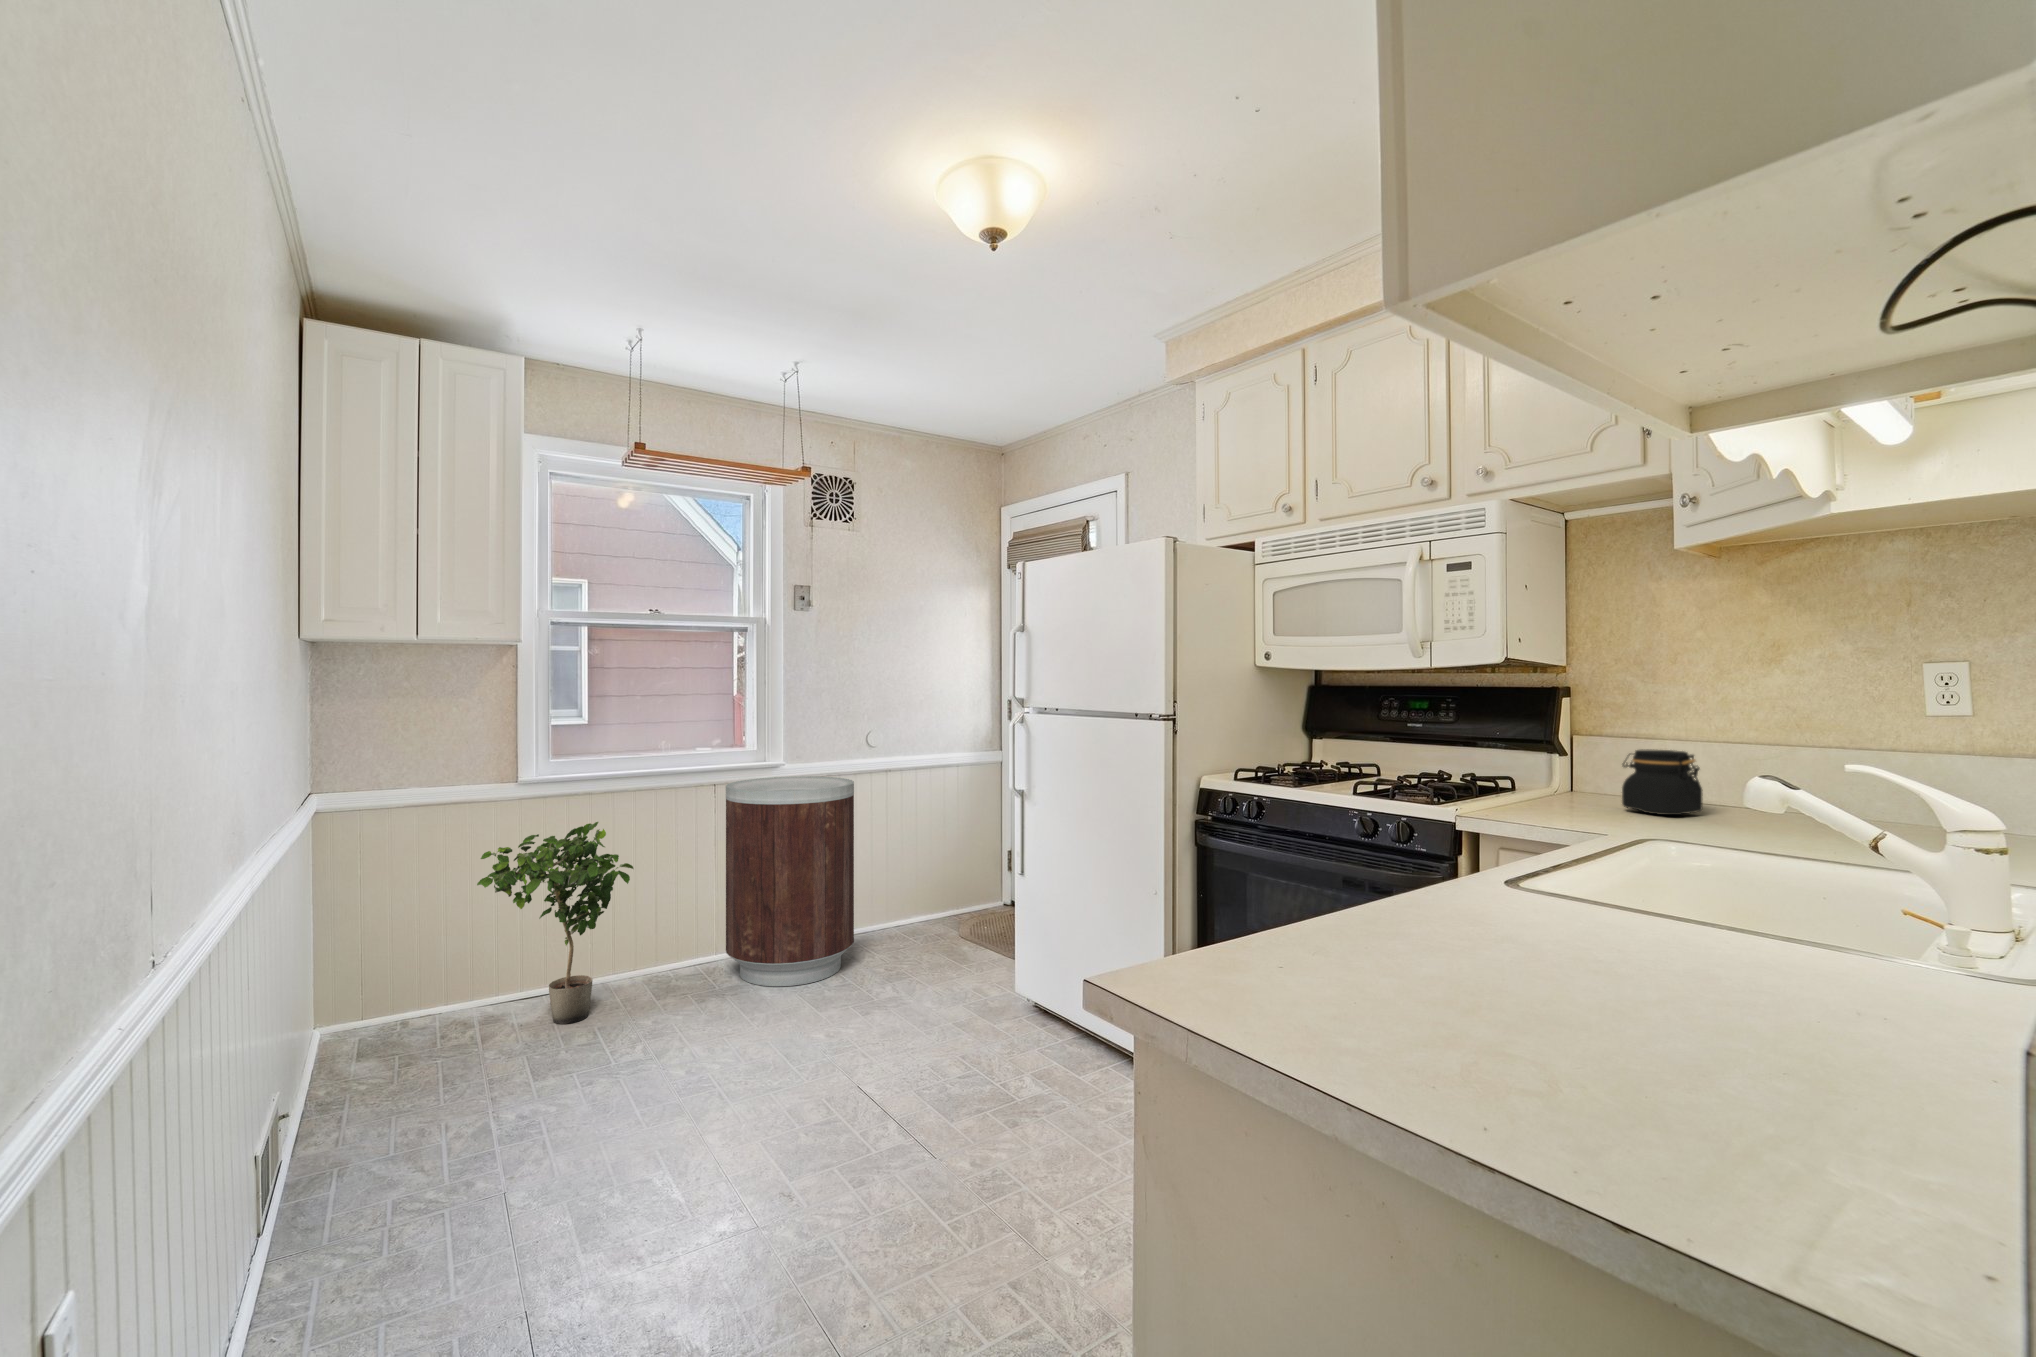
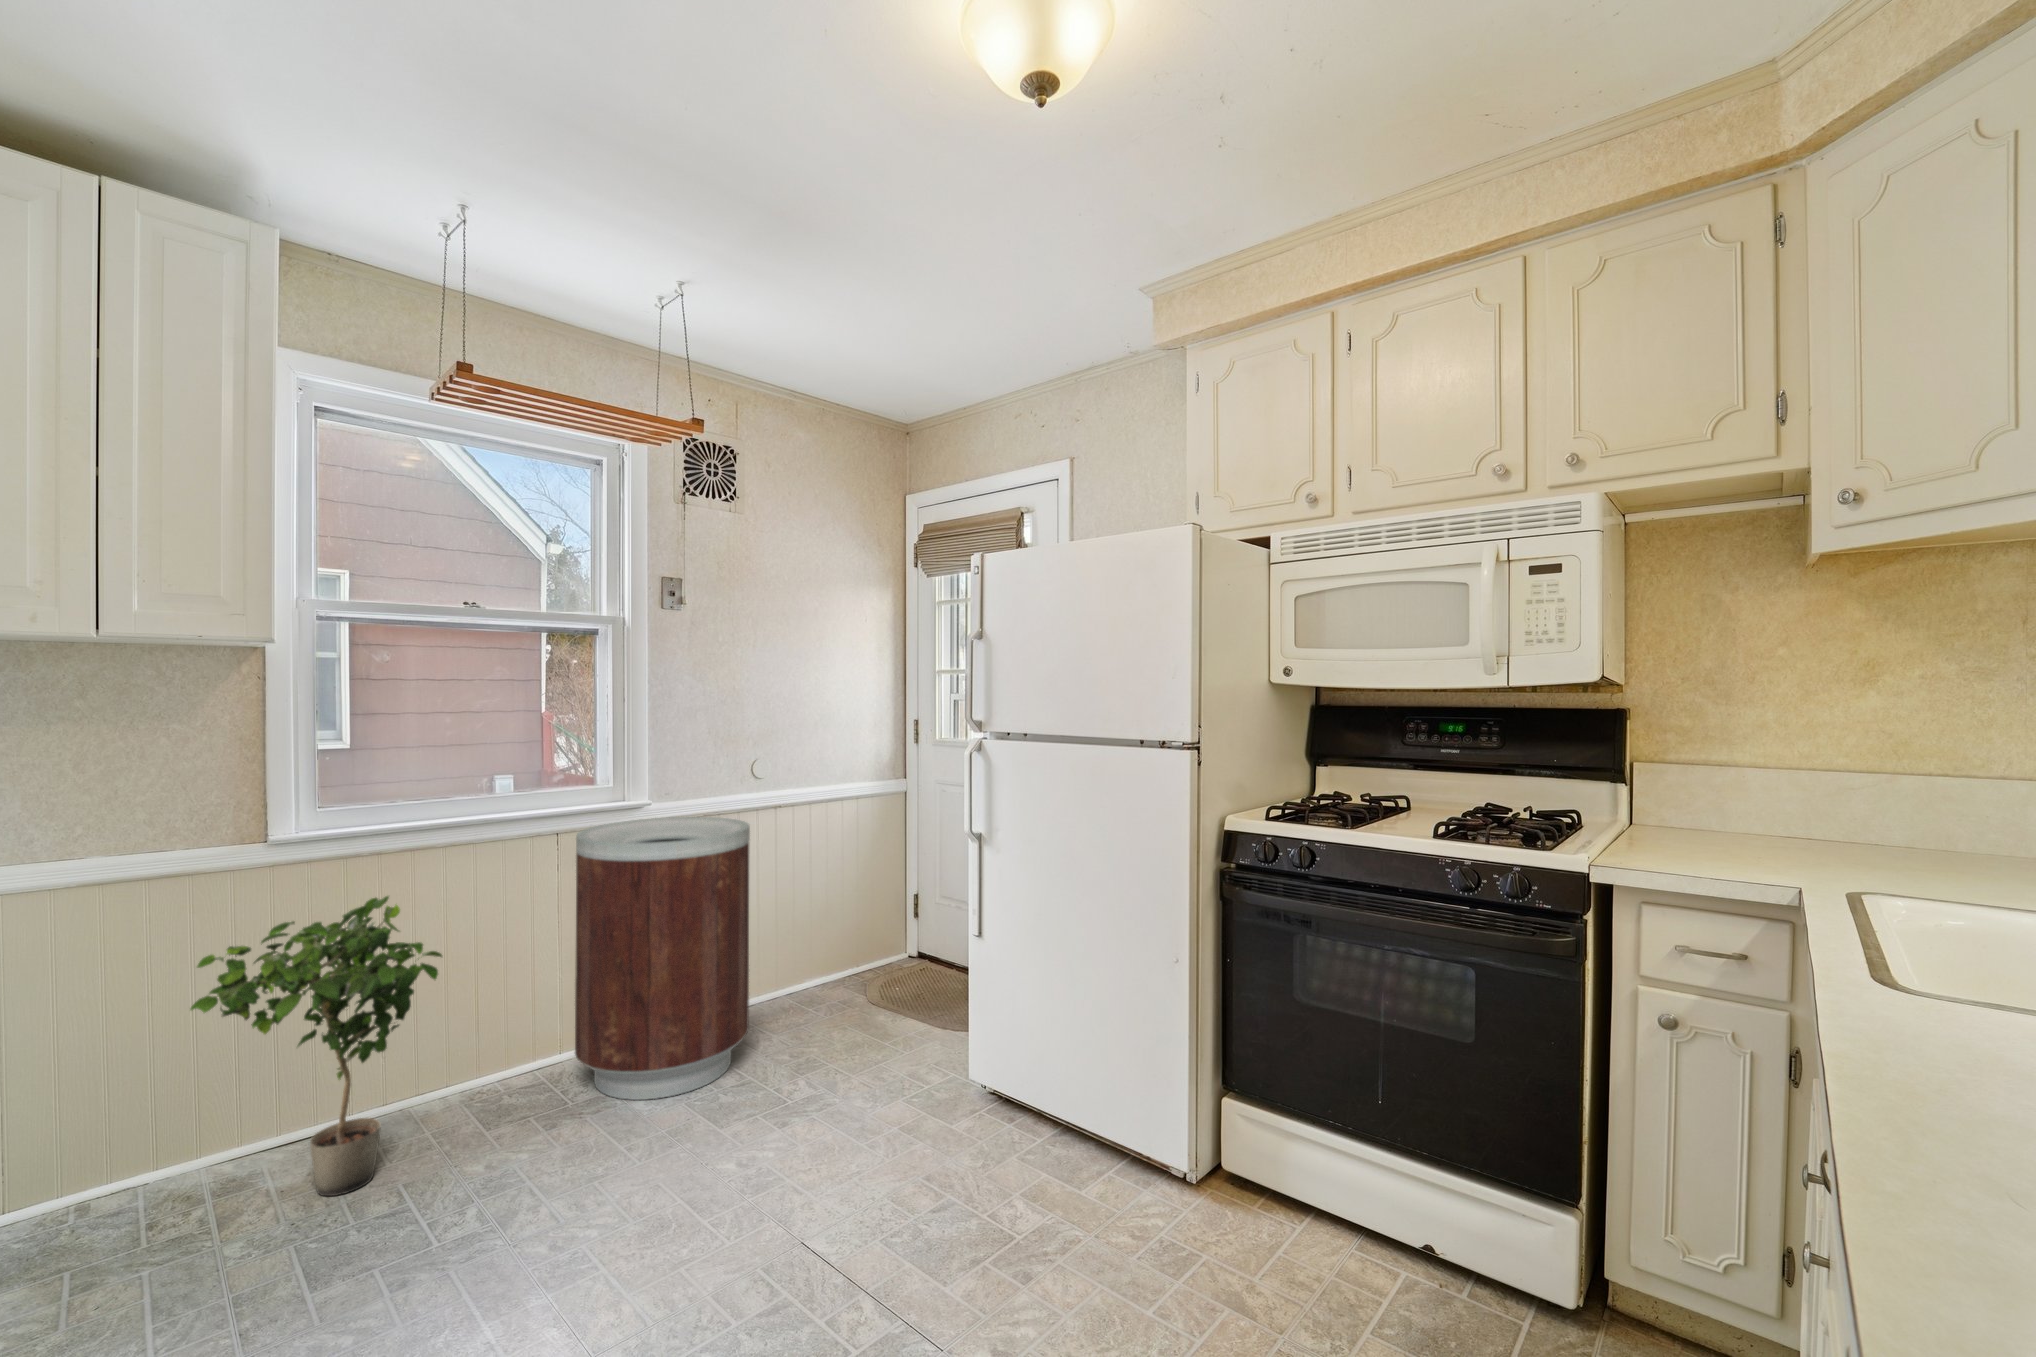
jar: present [1622,749,1703,815] -> none [1742,783,1849,861]

